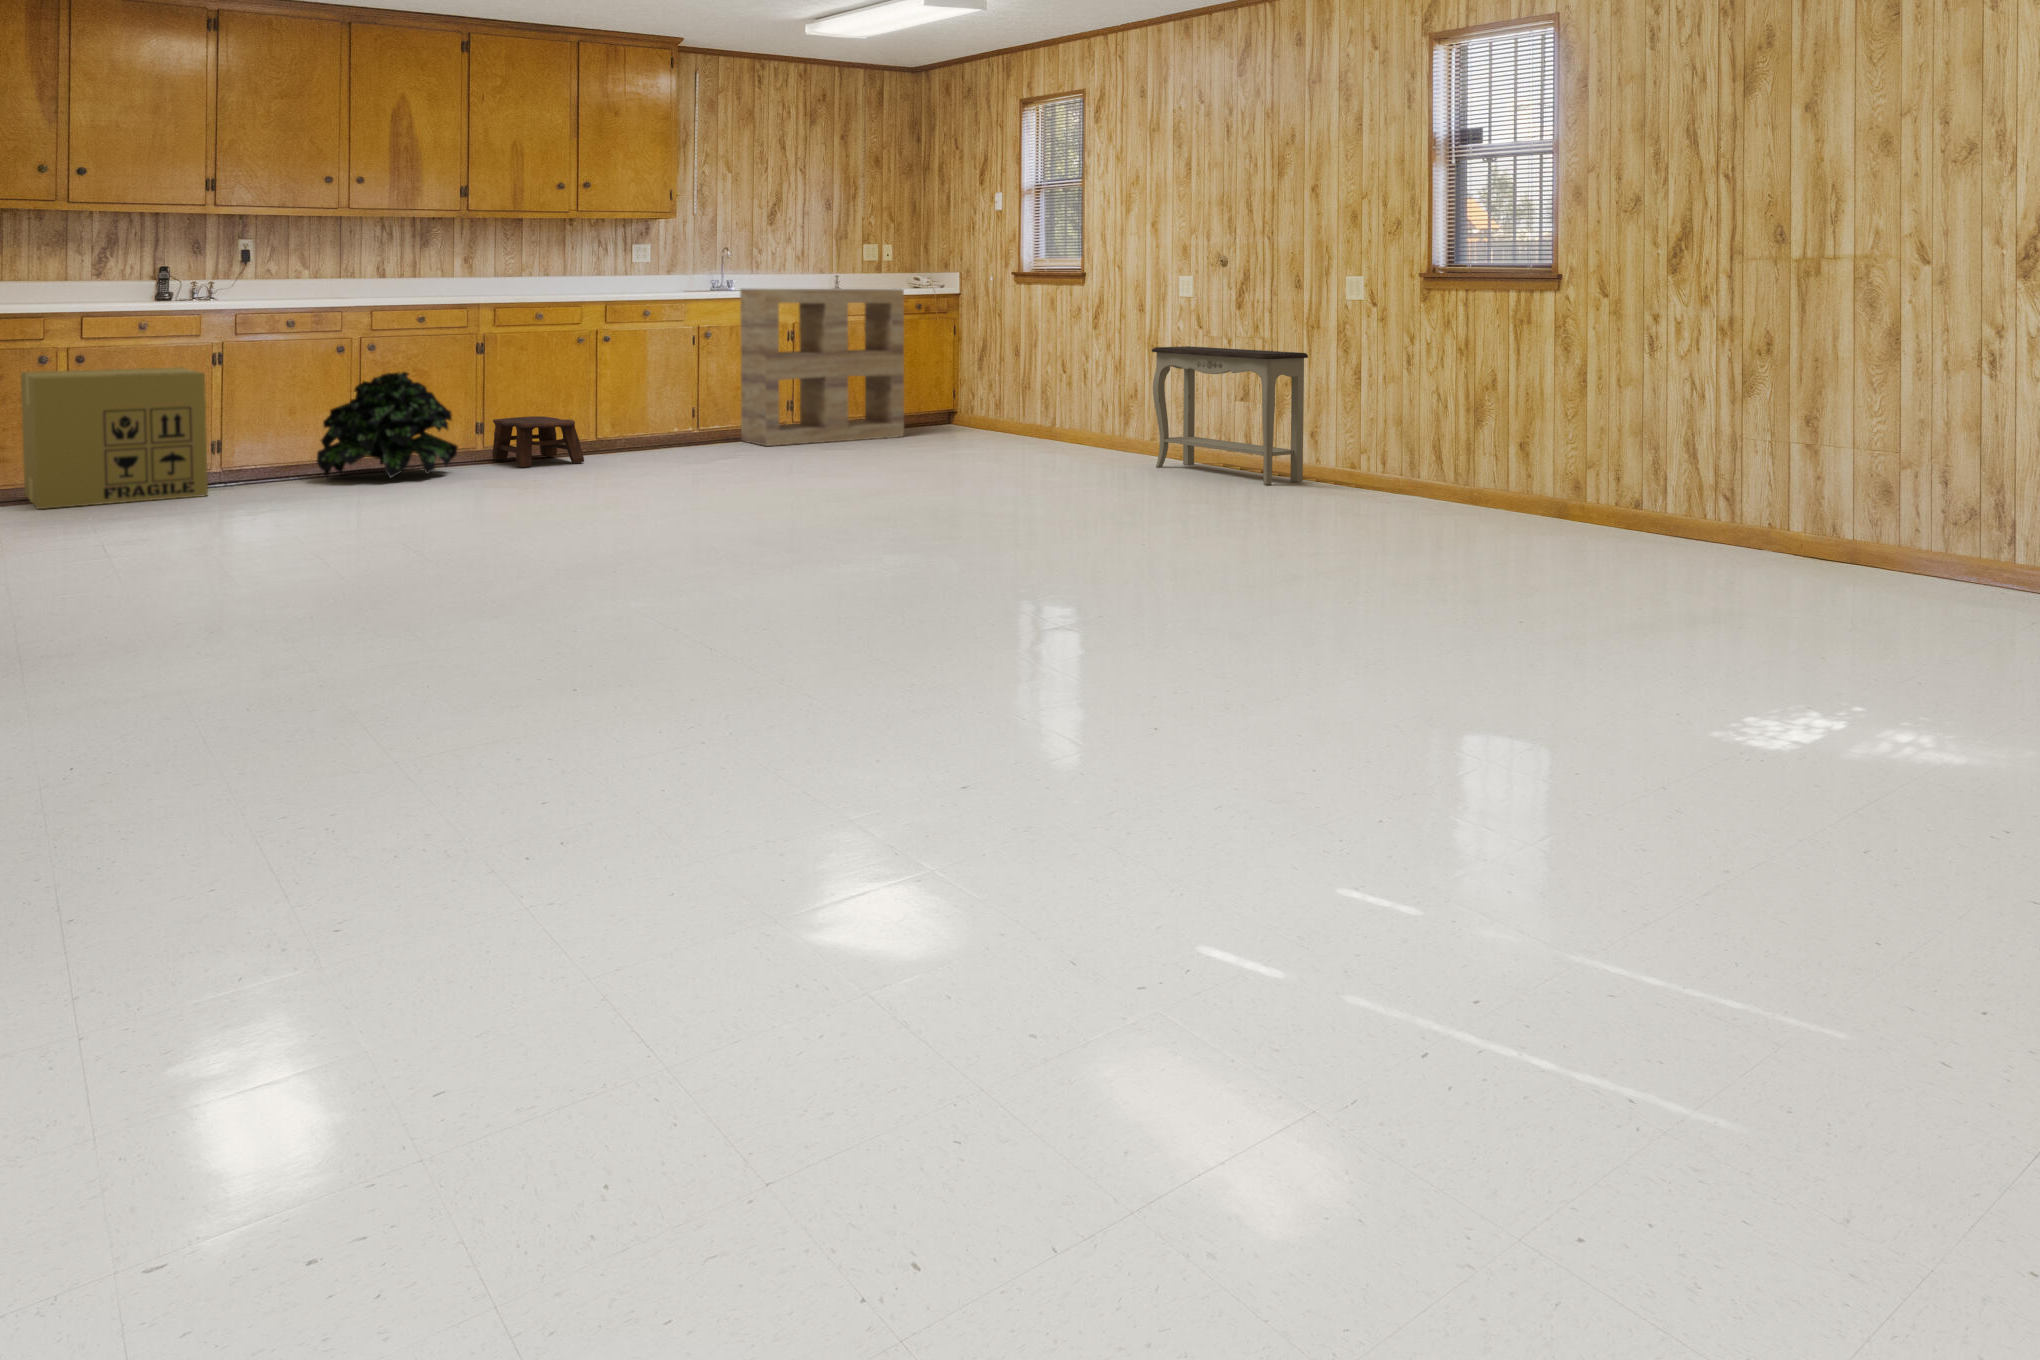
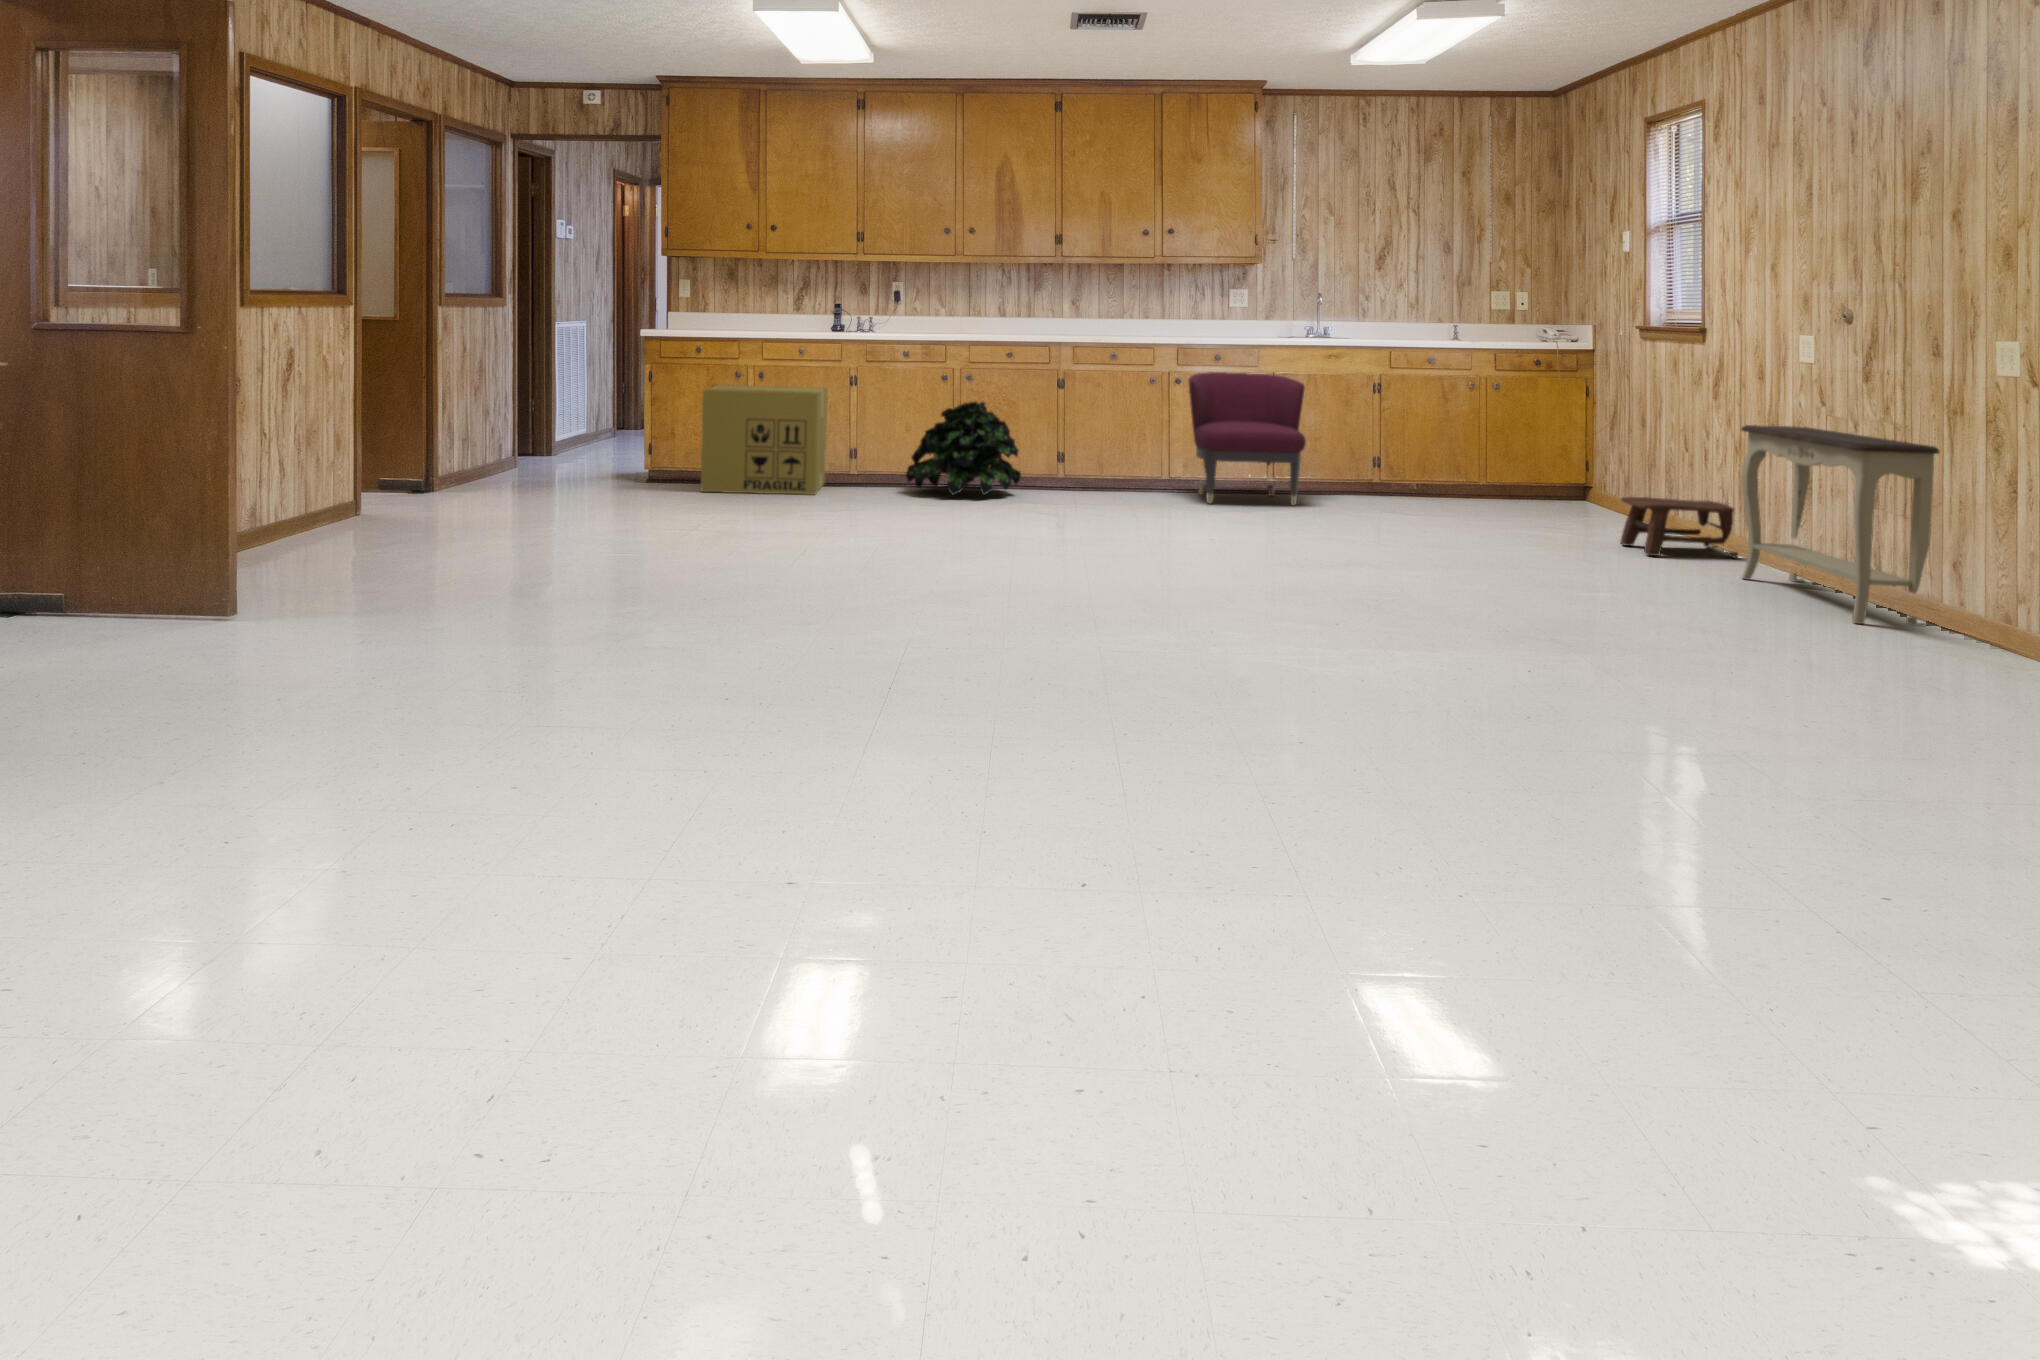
shelving unit: present [740,289,904,446] -> none [1321,336,1506,507]
chair: none [620,327,749,459] -> present [1188,372,1306,505]
stool: present [492,416,584,467] -> present [1621,497,1738,558]

